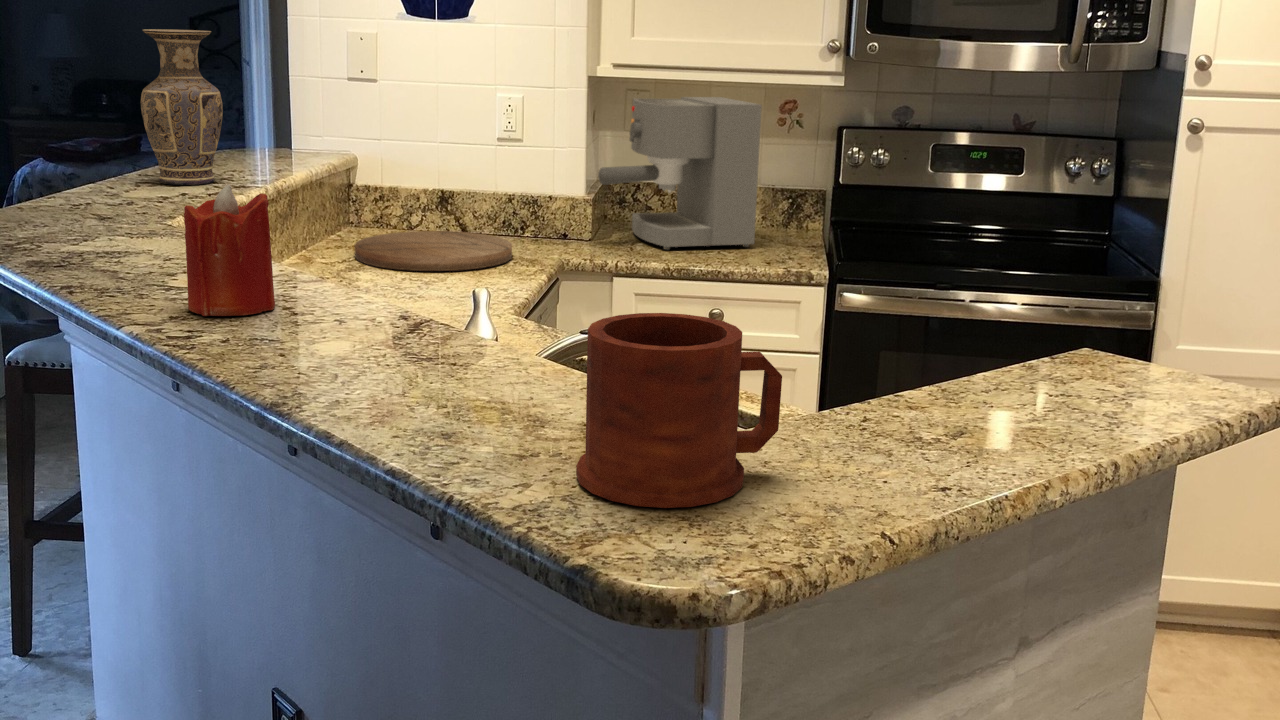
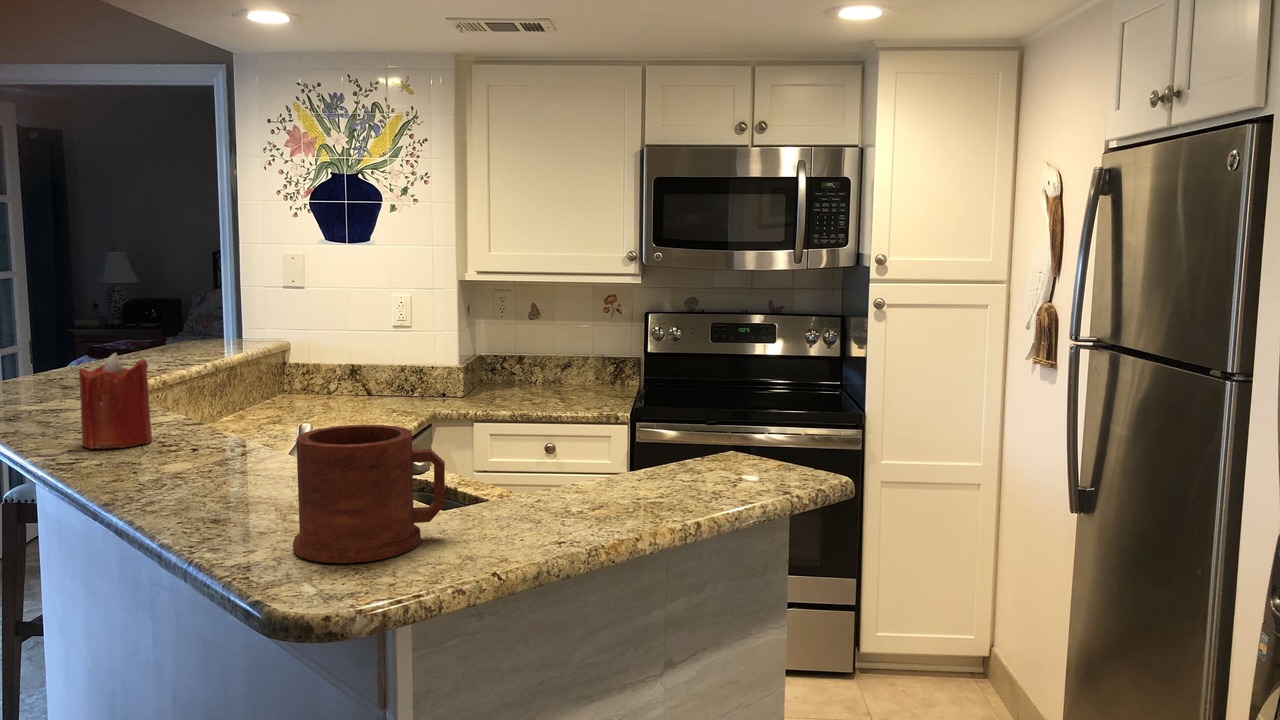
vase: present [141,29,223,185] -> none [112,253,176,364]
coffee maker: present [598,97,762,250] -> none [466,294,582,402]
cutting board: present [354,231,512,271] -> none [280,394,400,422]

